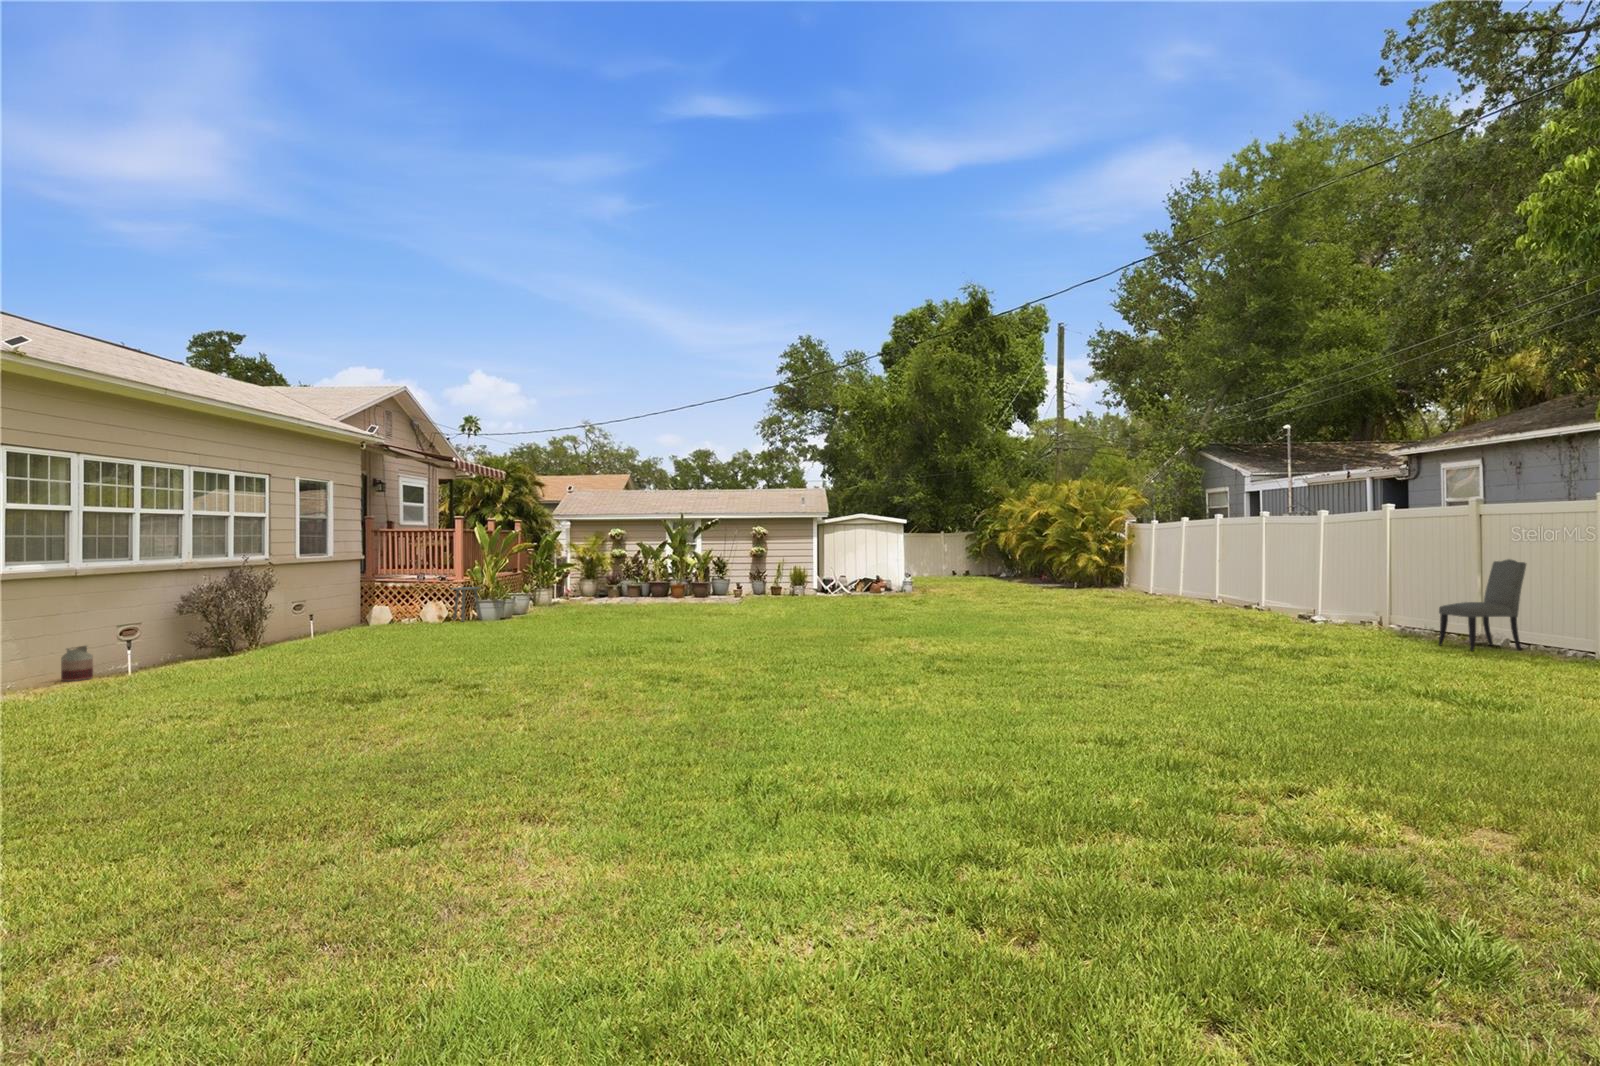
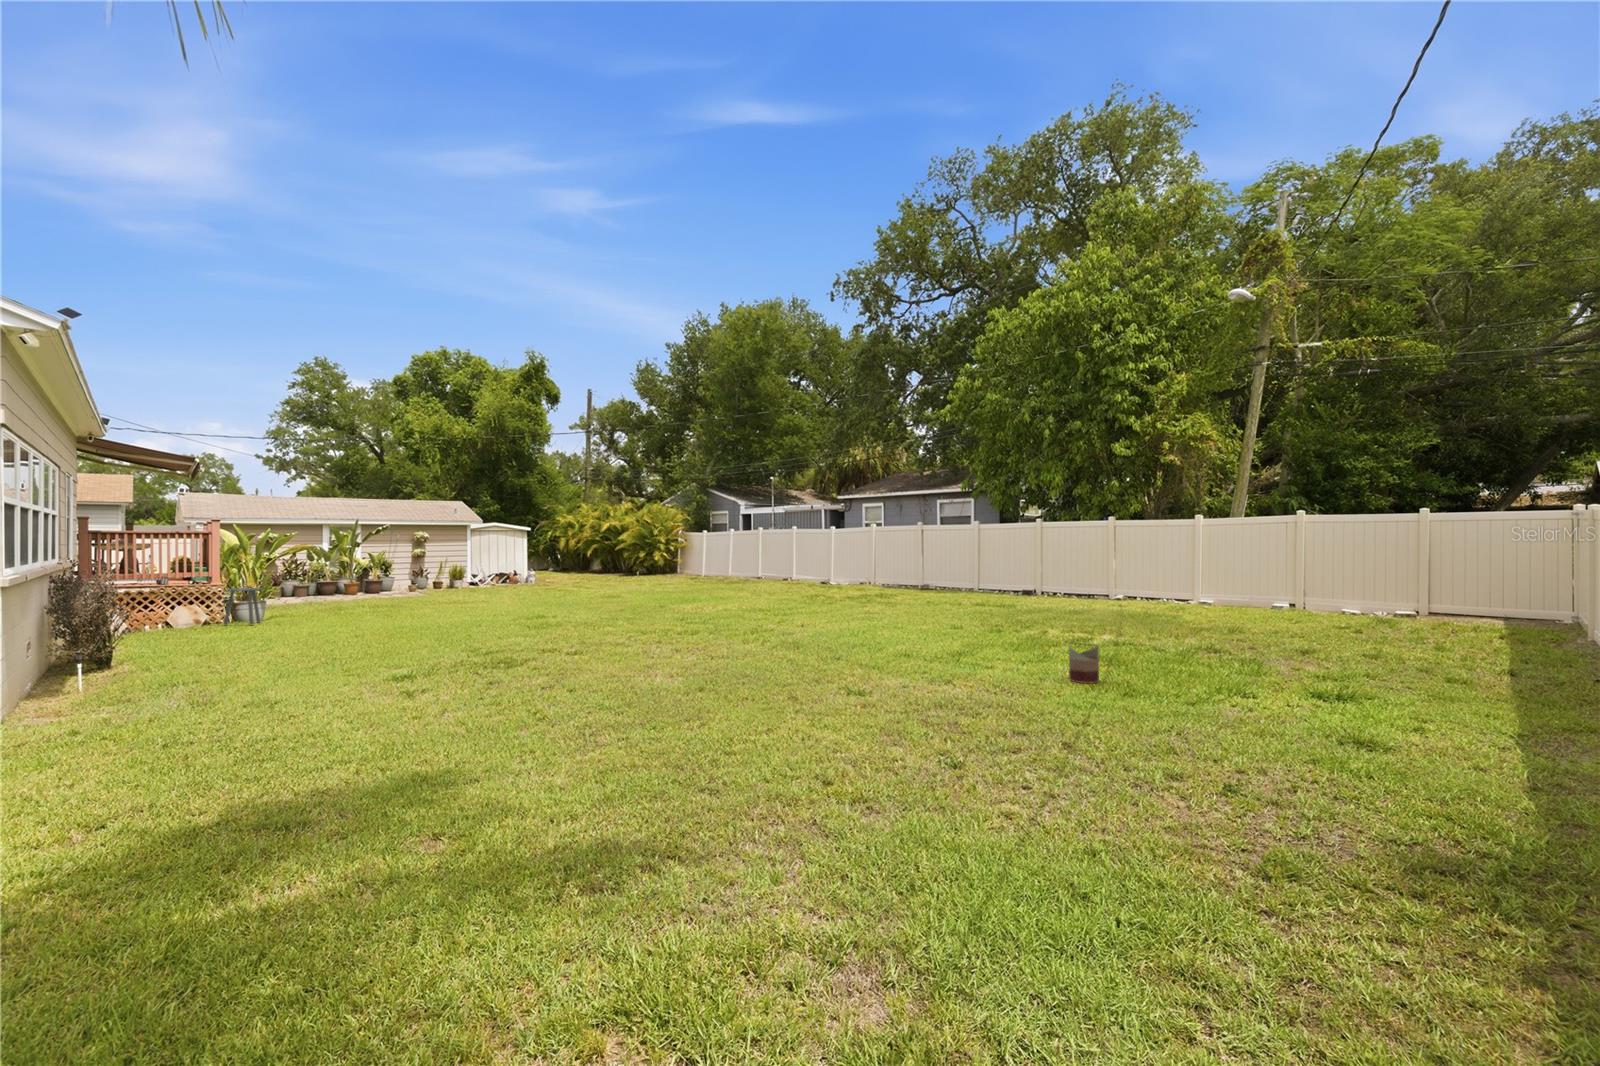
chair: present [1439,559,1526,651] -> none [957,552,986,593]
basket: present [61,645,93,681] -> present [1069,642,1099,683]

